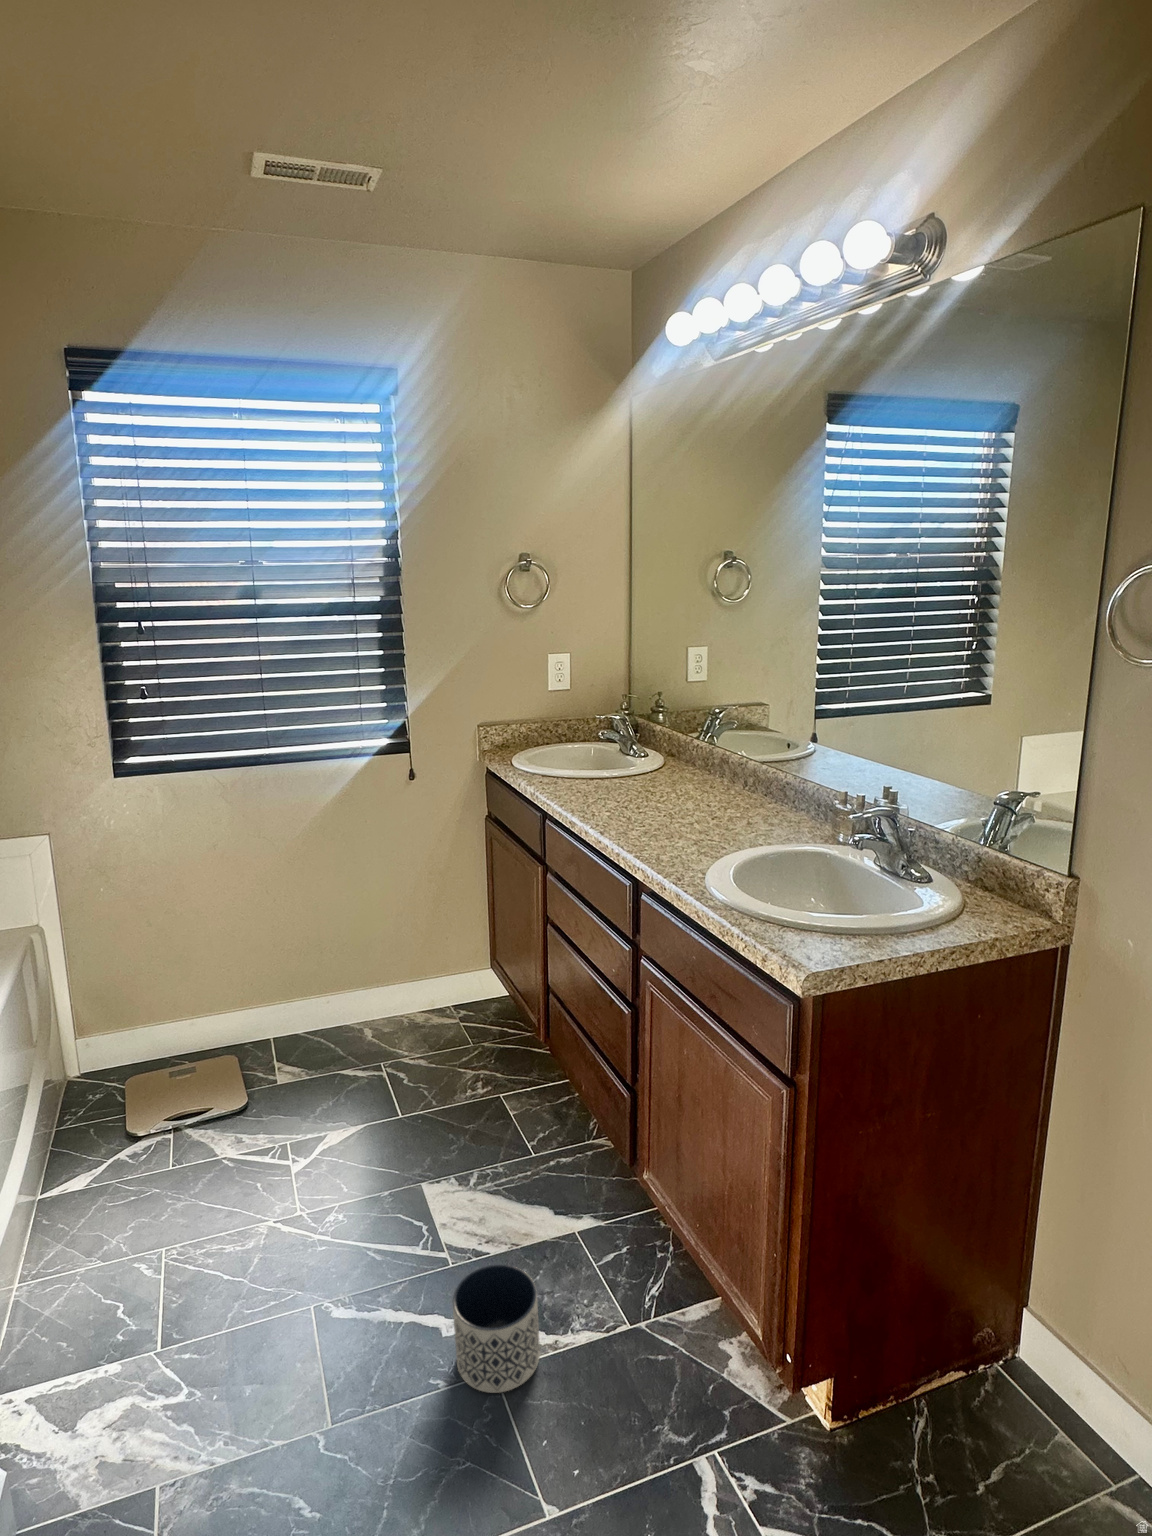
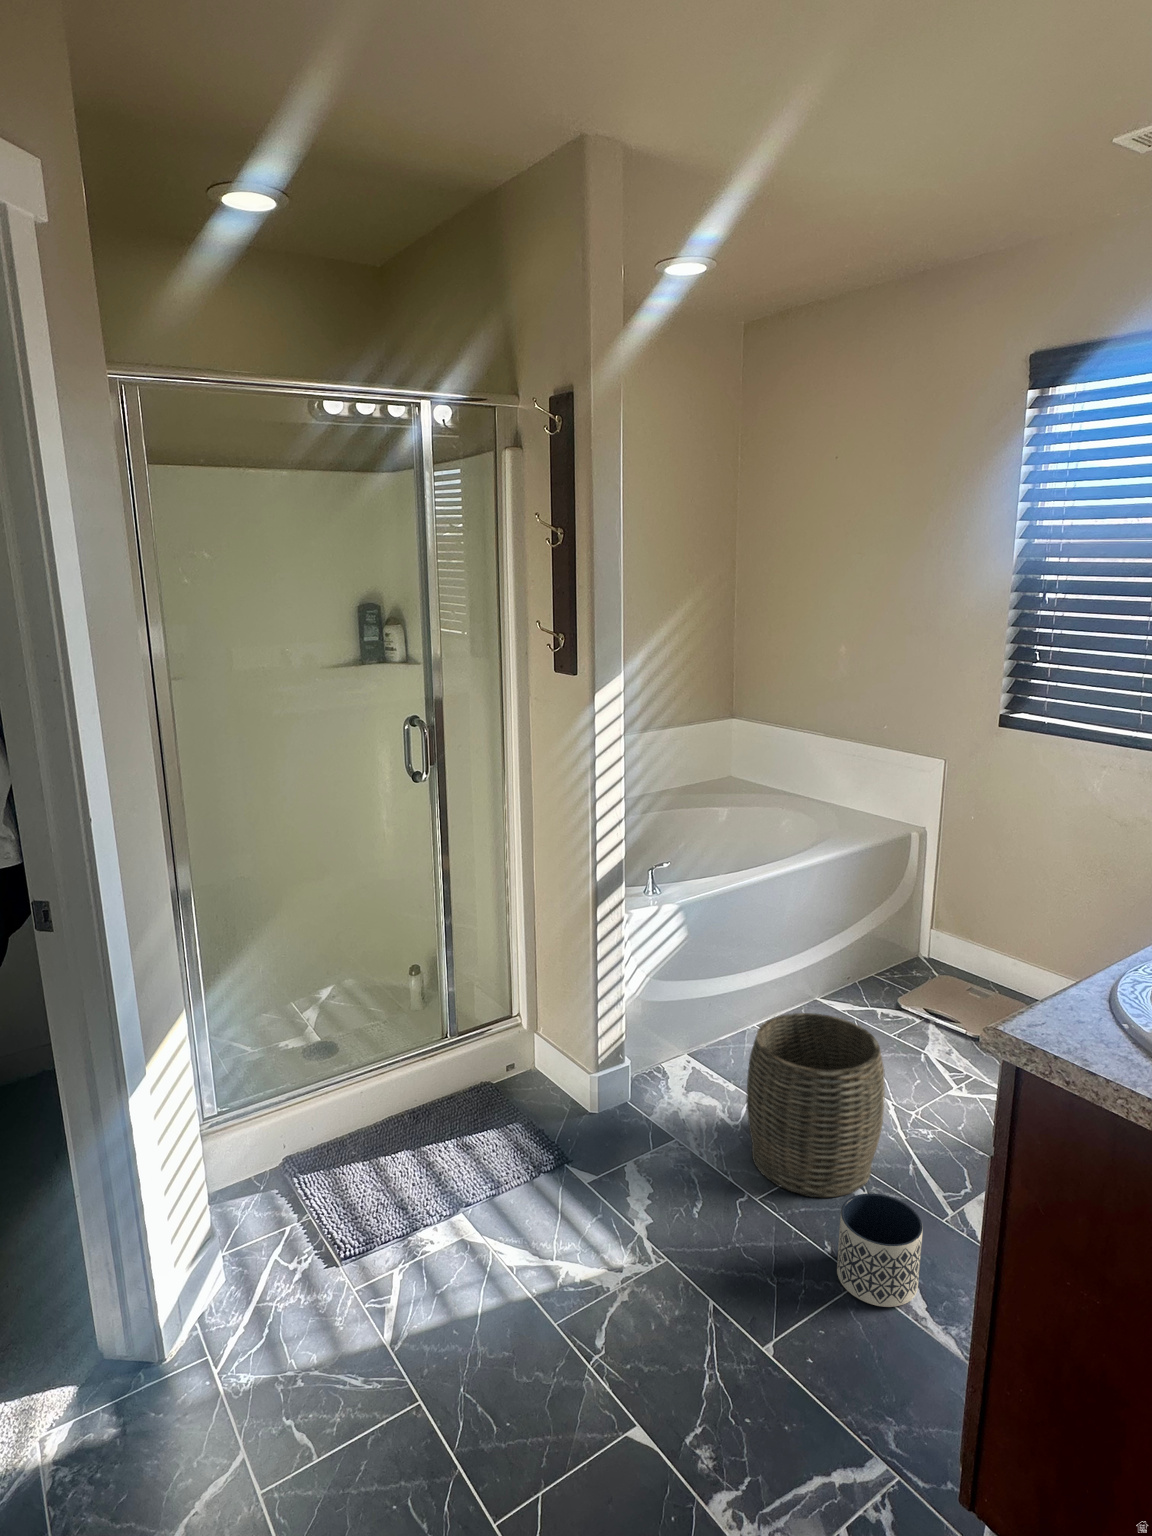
woven basket: none [204,1152,379,1403] -> present [746,1013,885,1197]

